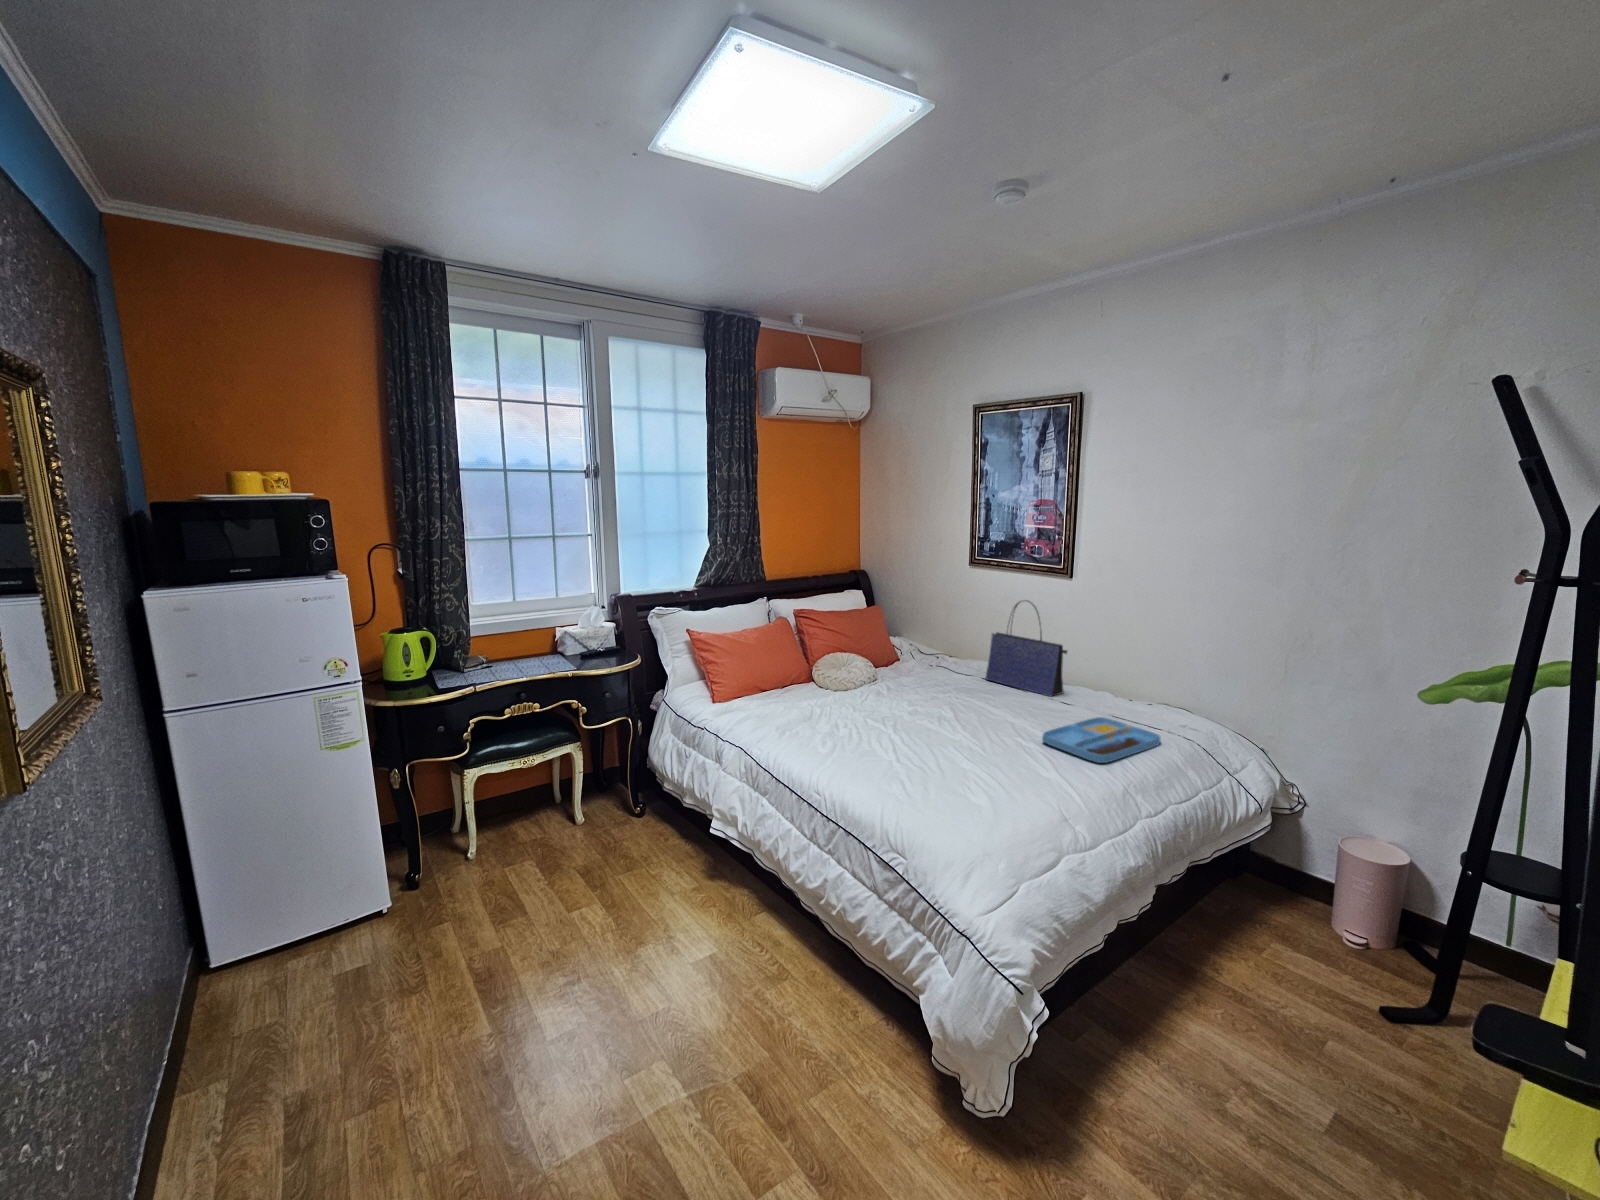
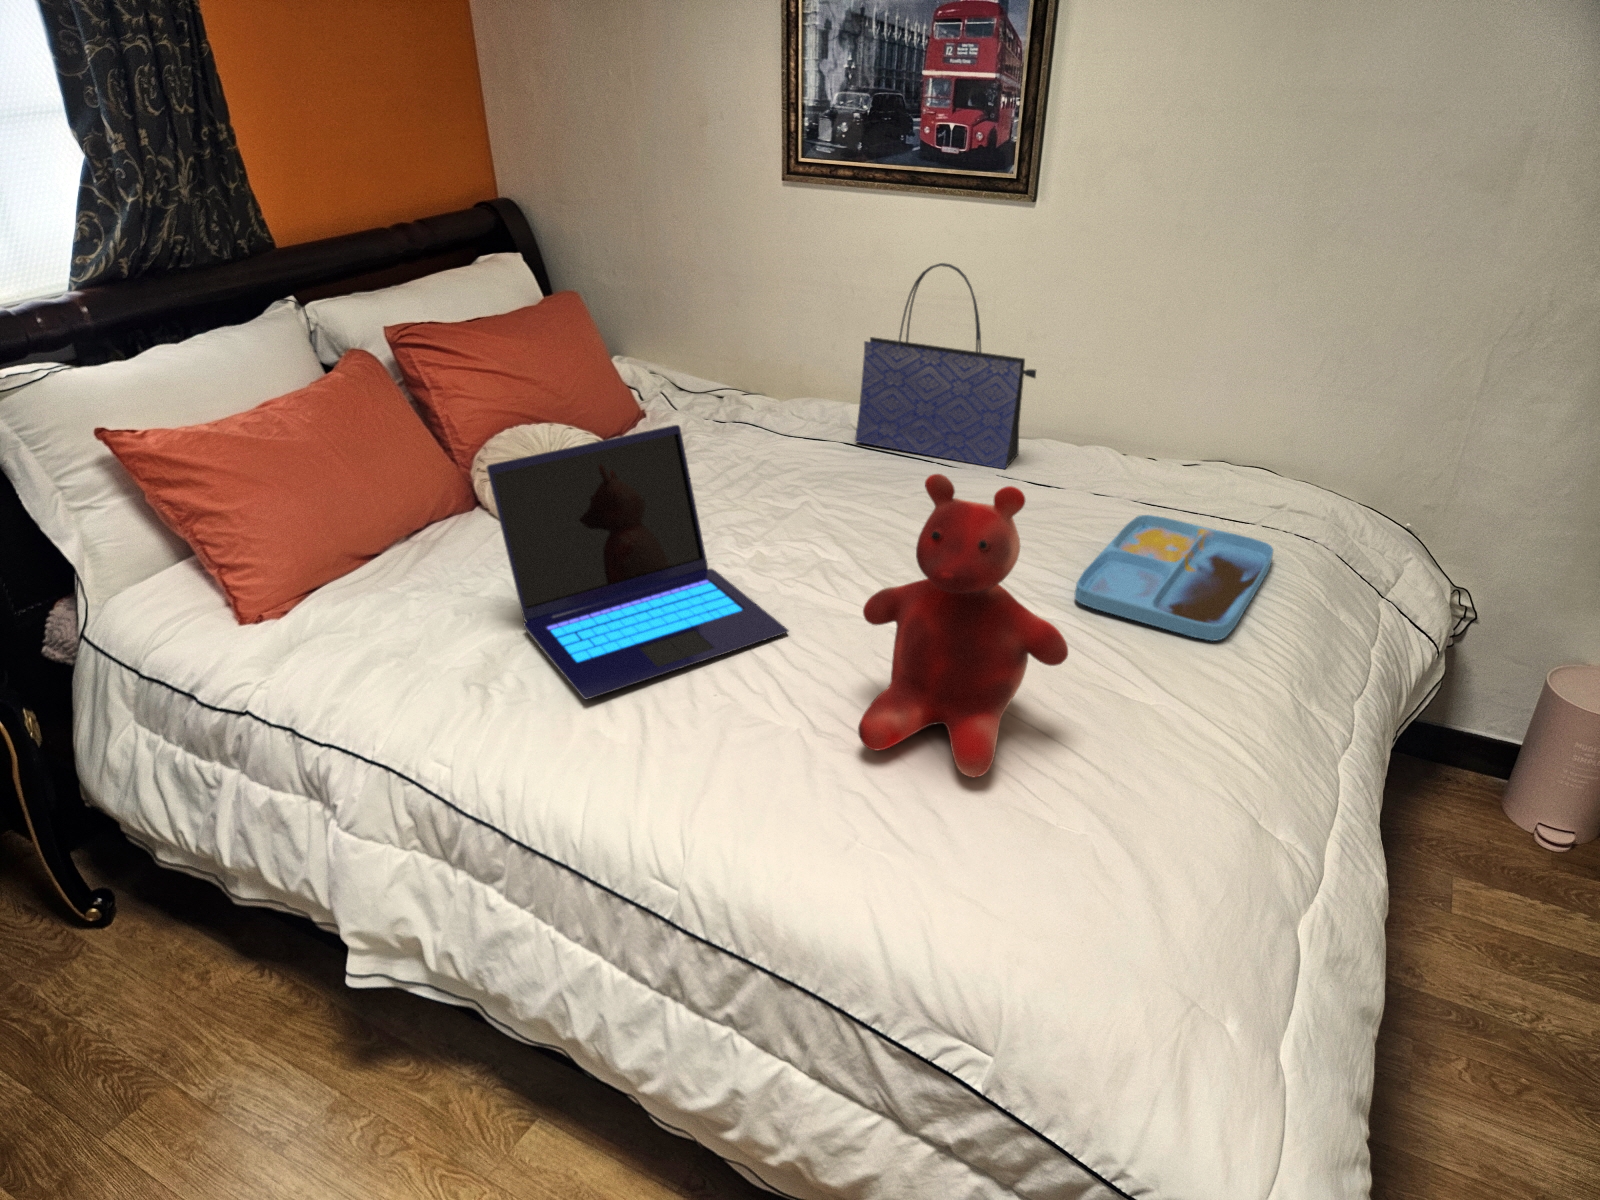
laptop: none [805,648,907,738] -> present [486,425,788,699]
teddy bear: none [908,658,999,781] -> present [858,474,1068,778]

